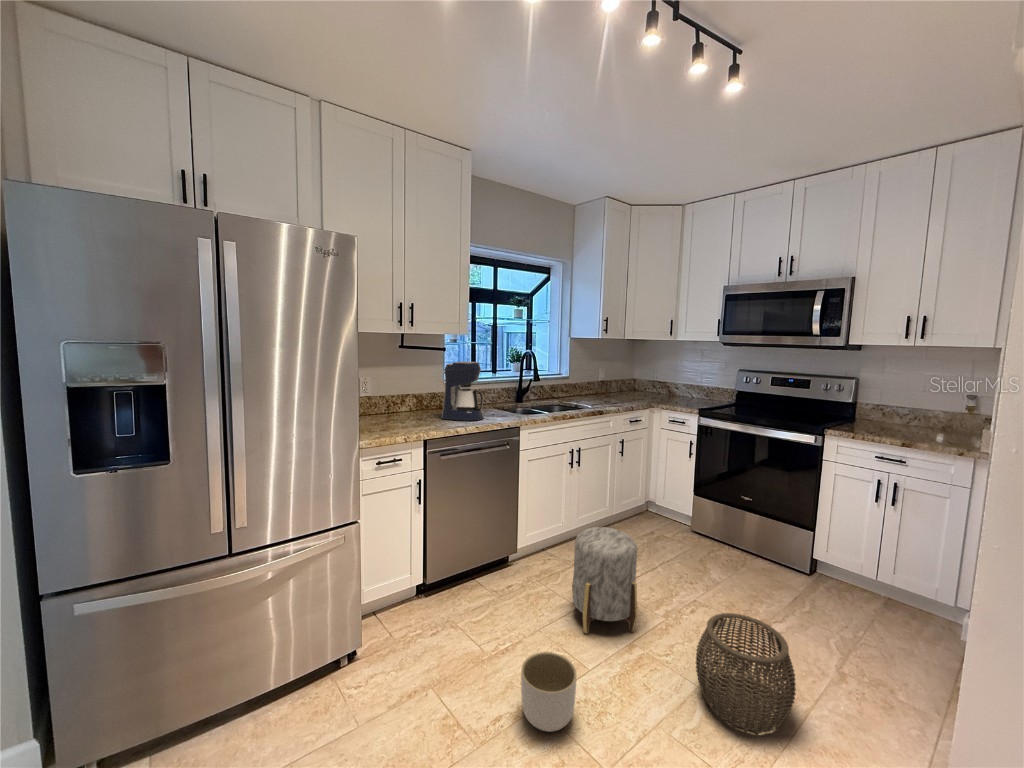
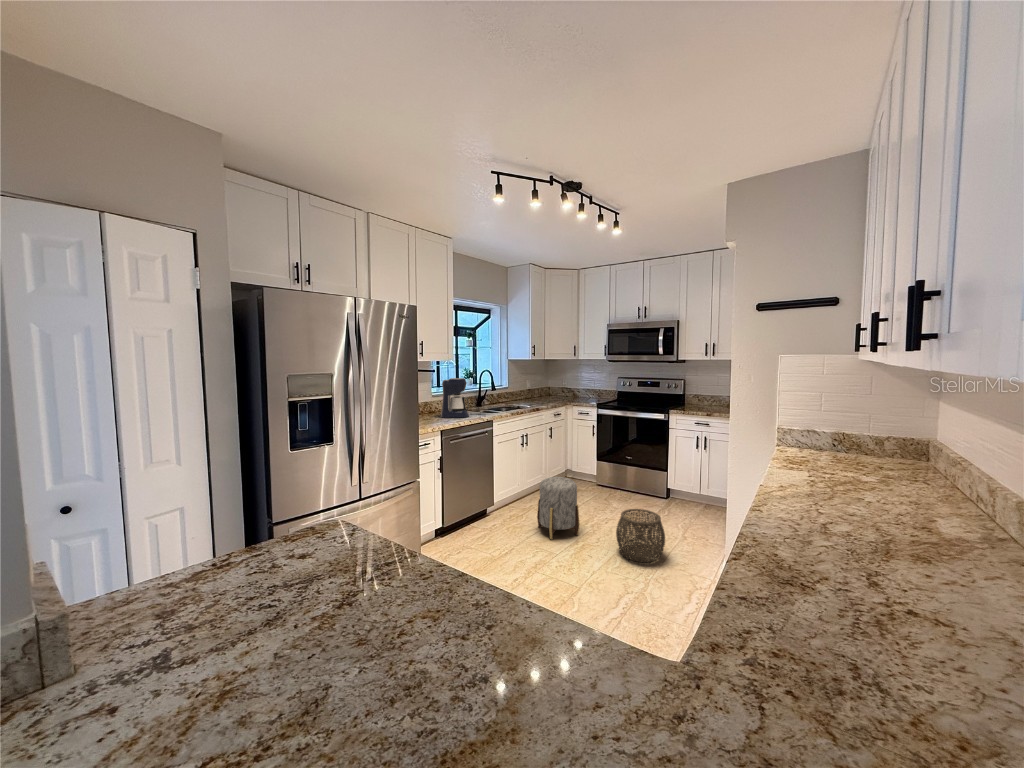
planter: present [521,652,577,732] -> none [530,541,560,579]

